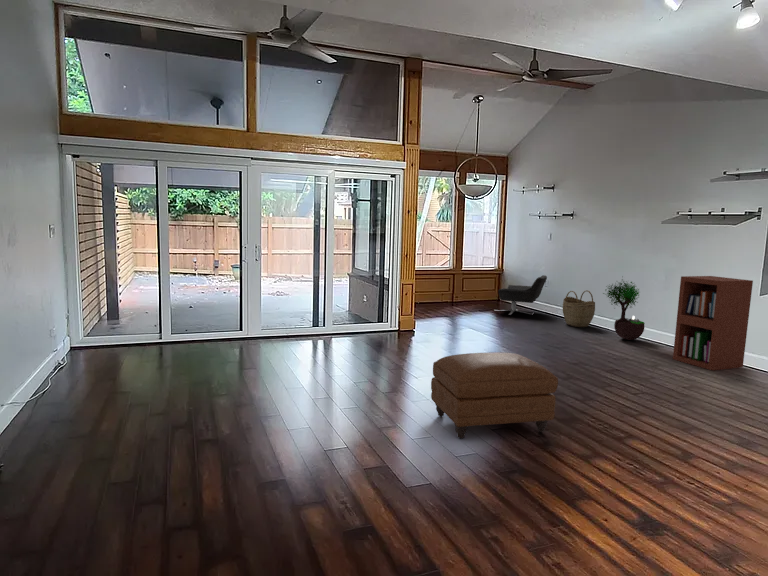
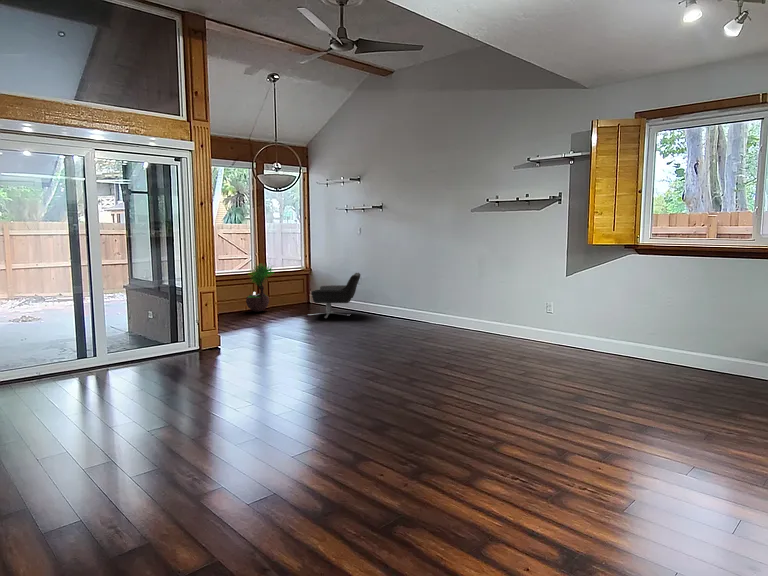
bookshelf: present [673,276,753,370] -> none [497,261,560,354]
potted tree: present [603,281,645,340] -> present [246,264,273,312]
woven basket: present [563,290,595,327] -> none [381,285,413,324]
ottoman: present [431,352,558,439] -> none [262,364,423,489]

